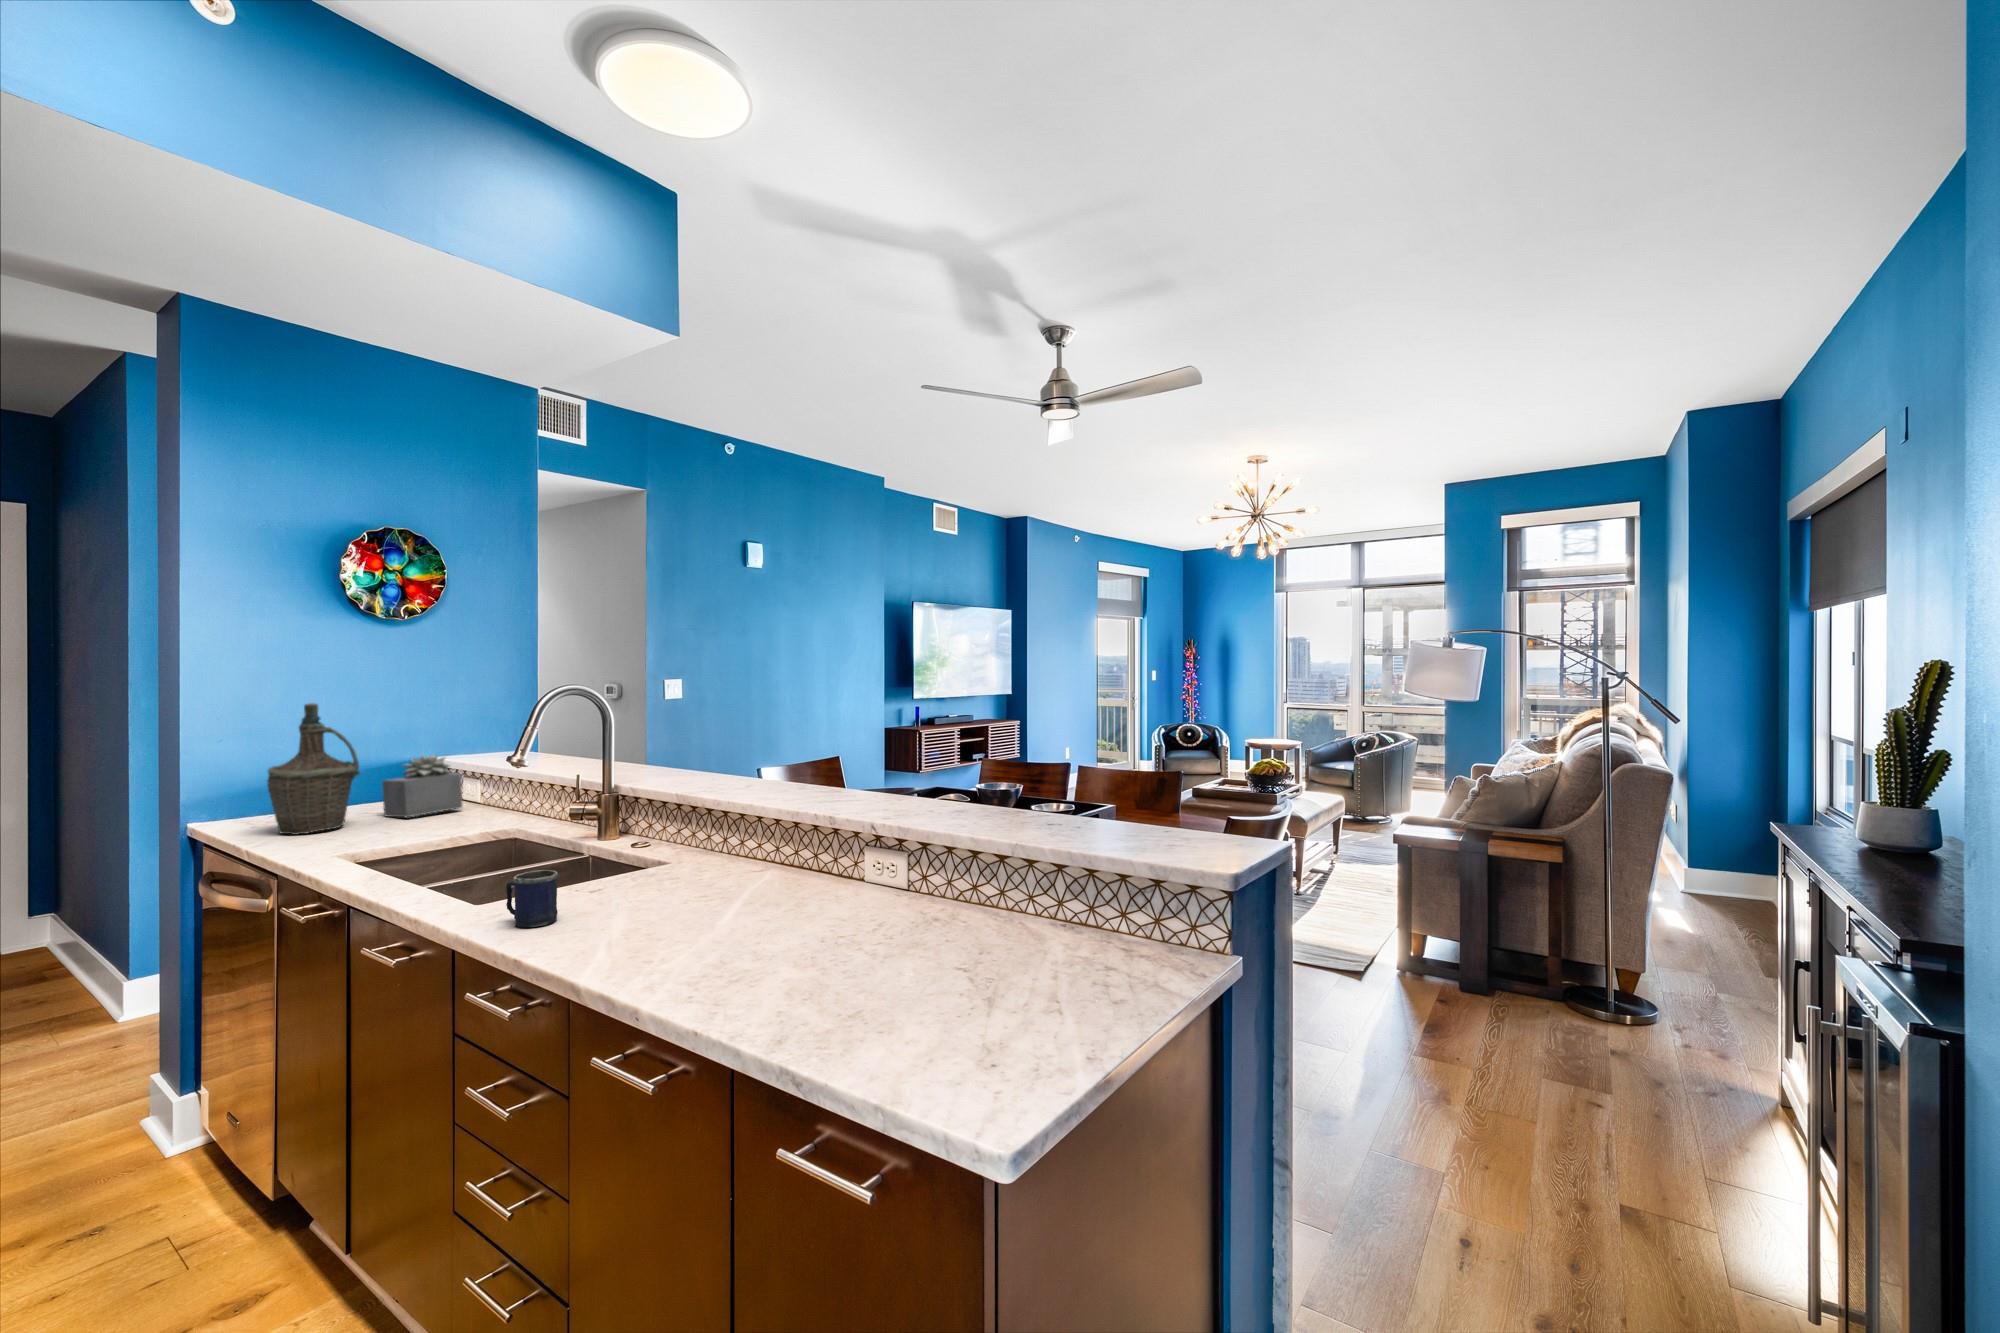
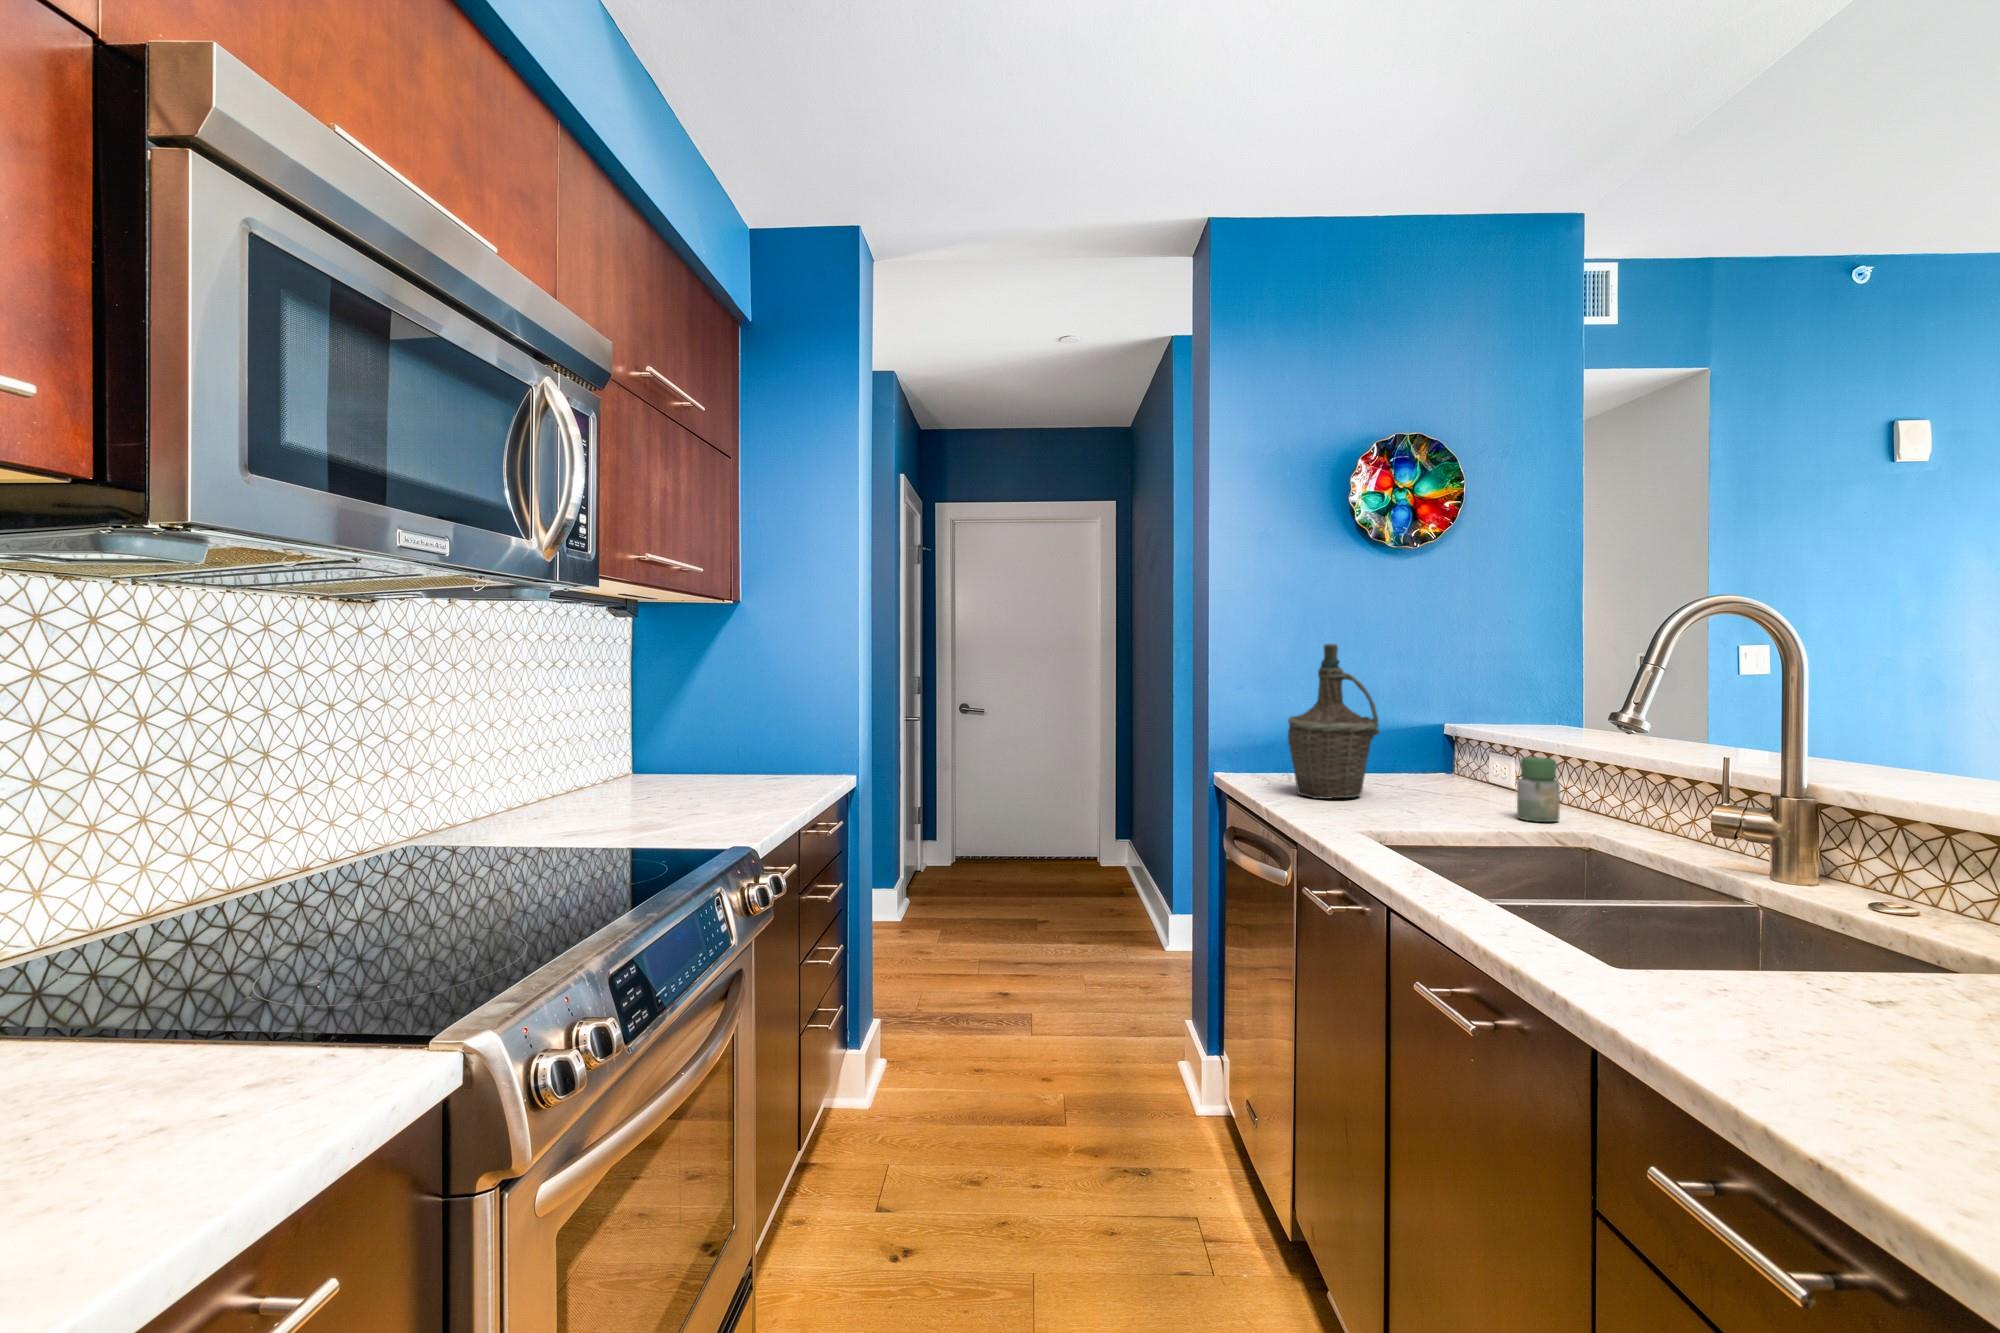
succulent plant: present [382,755,463,817] -> none [1398,715,1496,795]
jar: none [468,781,498,826] -> present [1517,757,1560,822]
mug: present [506,870,558,927] -> none [1730,937,1860,1060]

